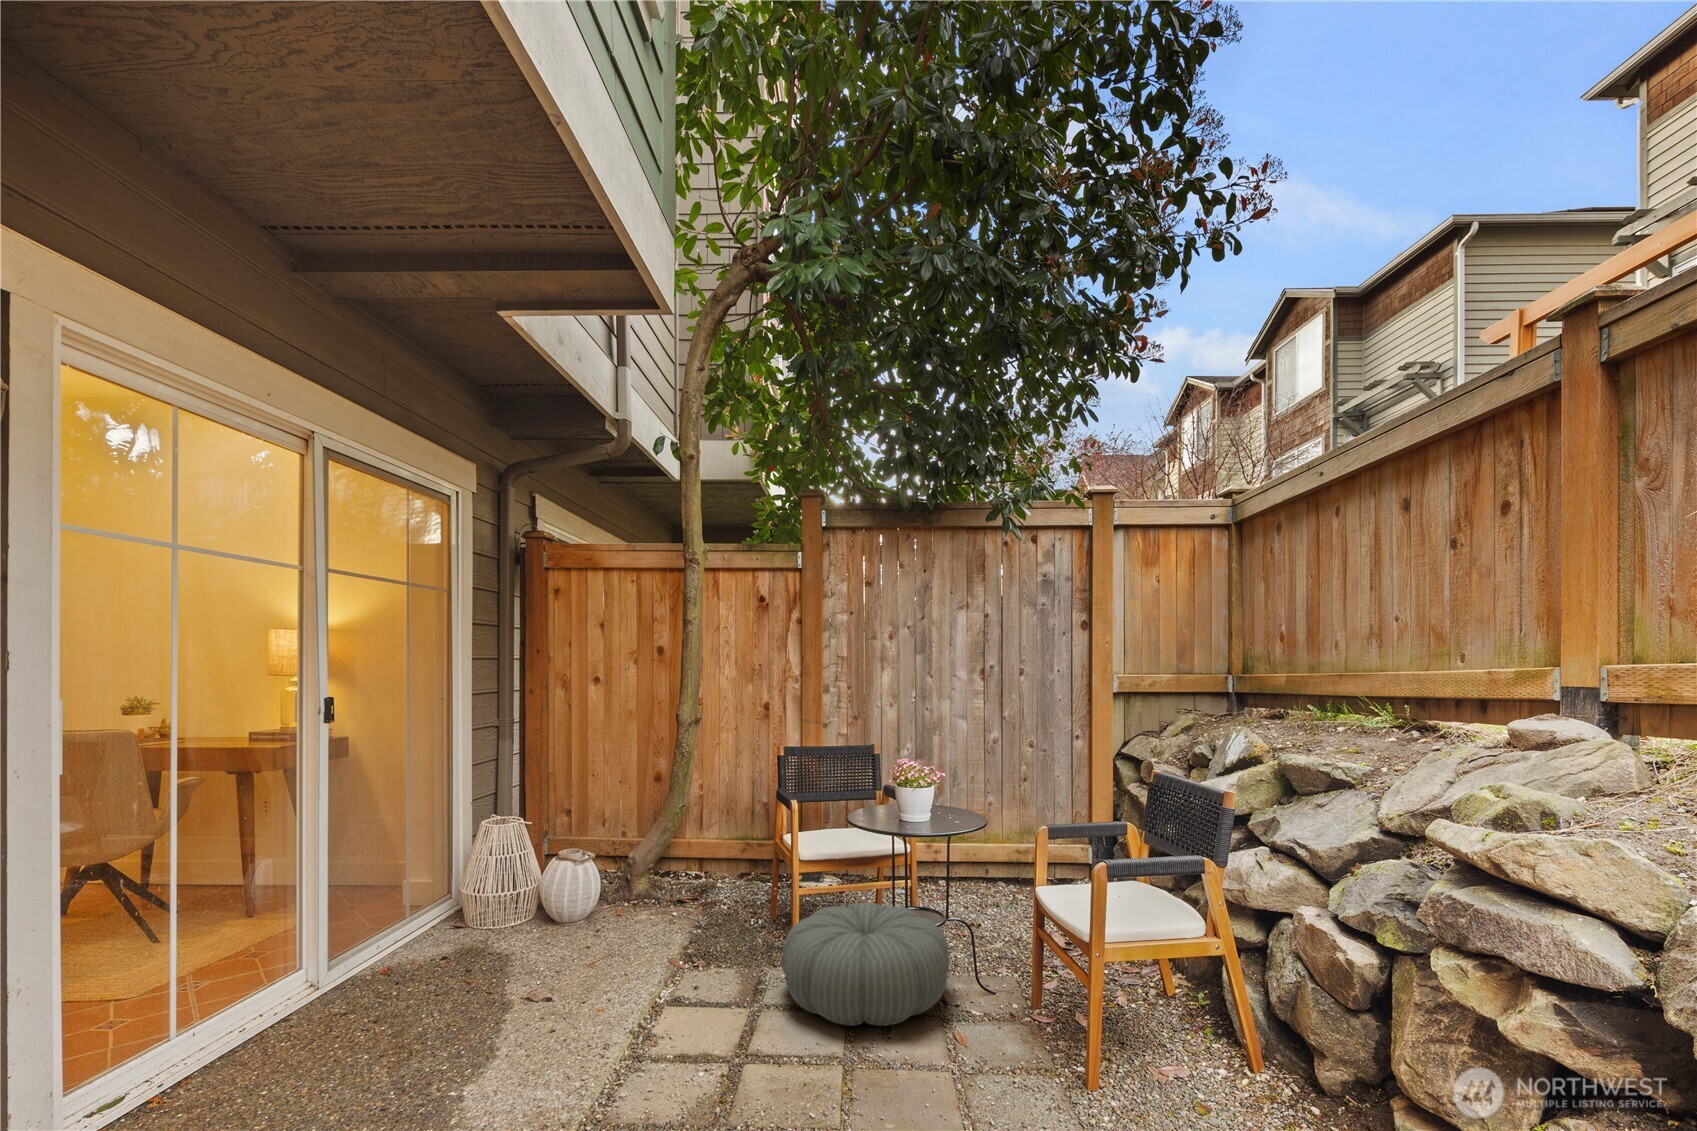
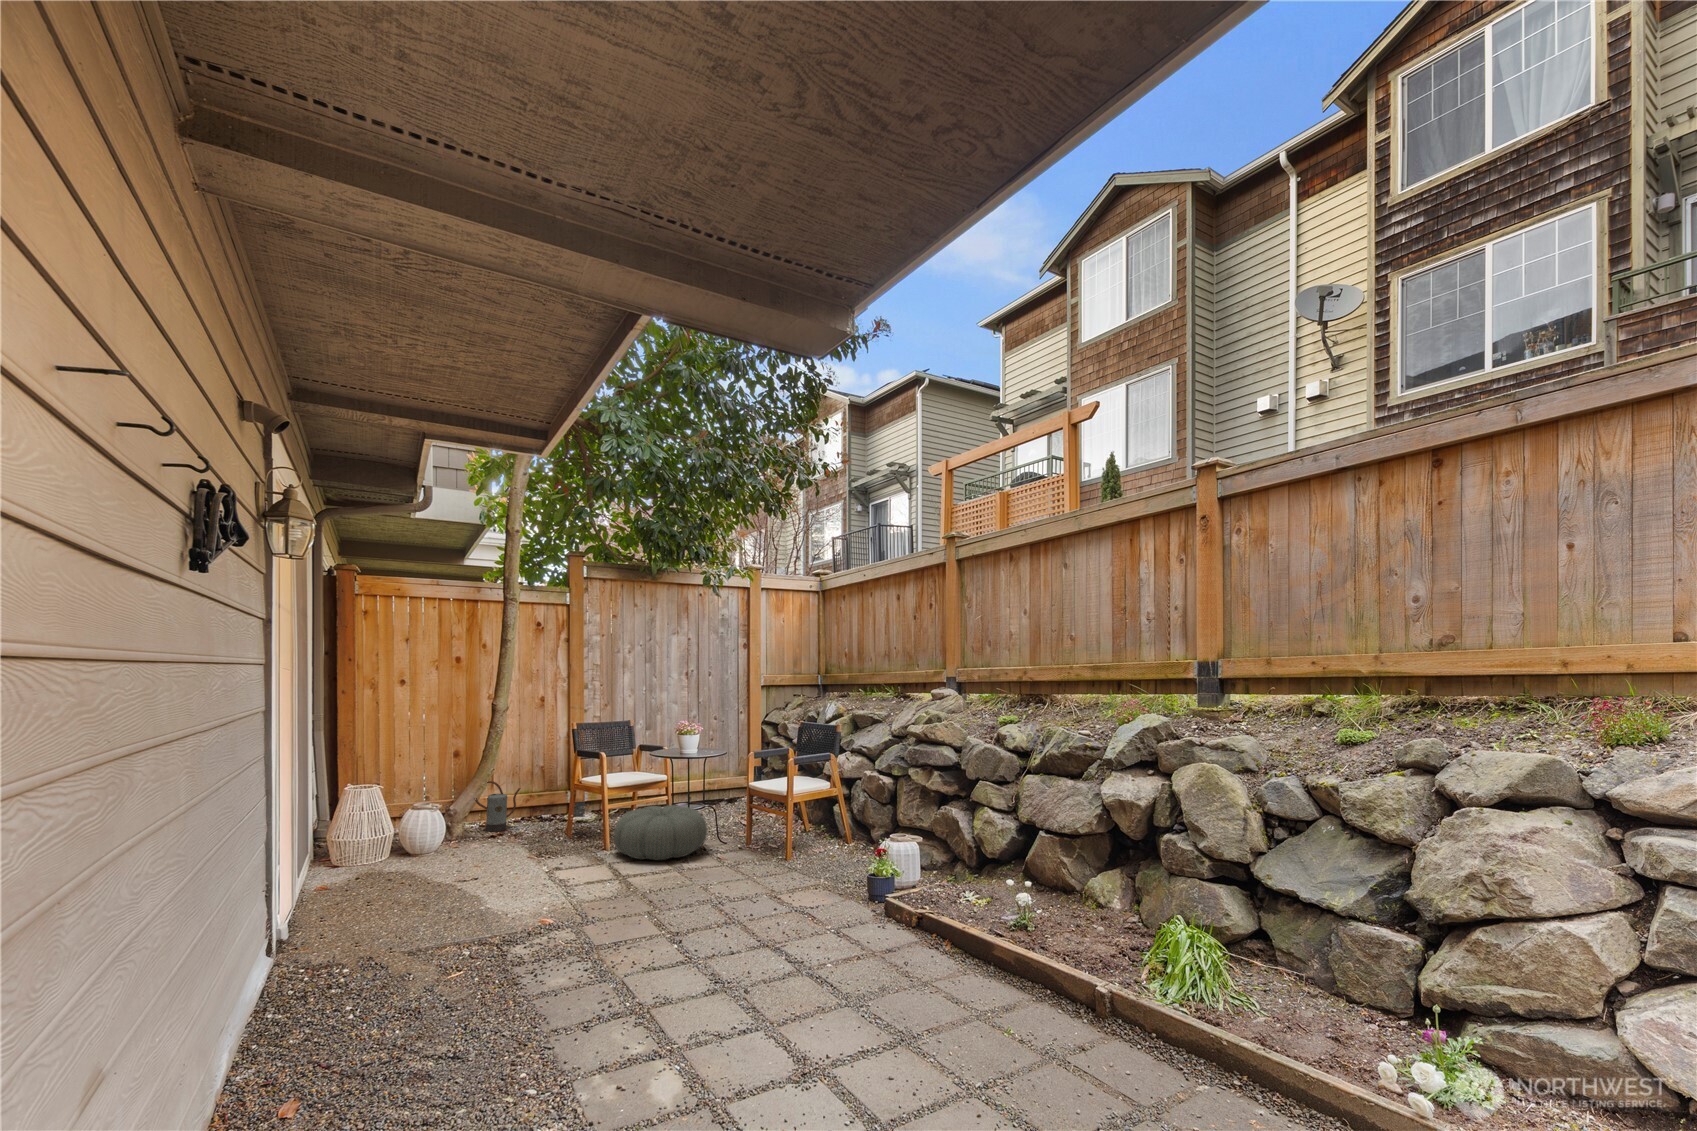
watering can: none [668,817,731,893] -> present [475,781,521,832]

